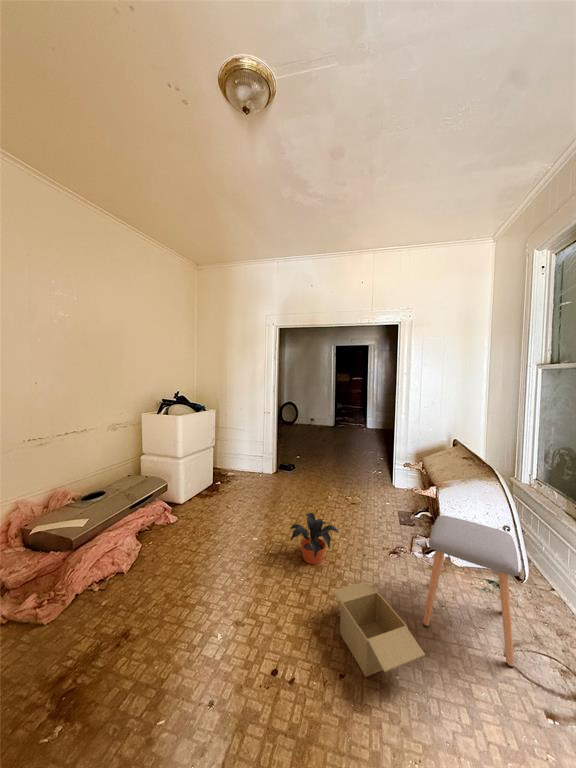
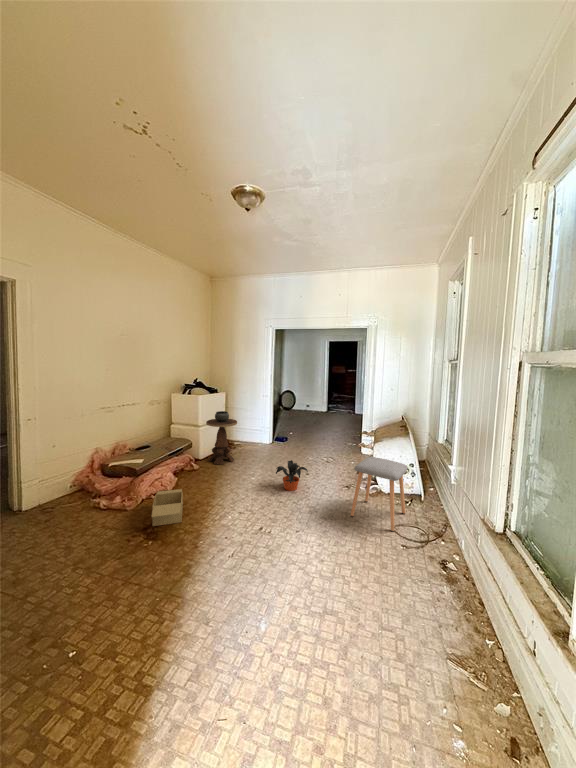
side table: none [189,437,231,513] -> present [206,411,237,465]
cardboard box: present [331,582,425,677] -> present [151,489,182,526]

